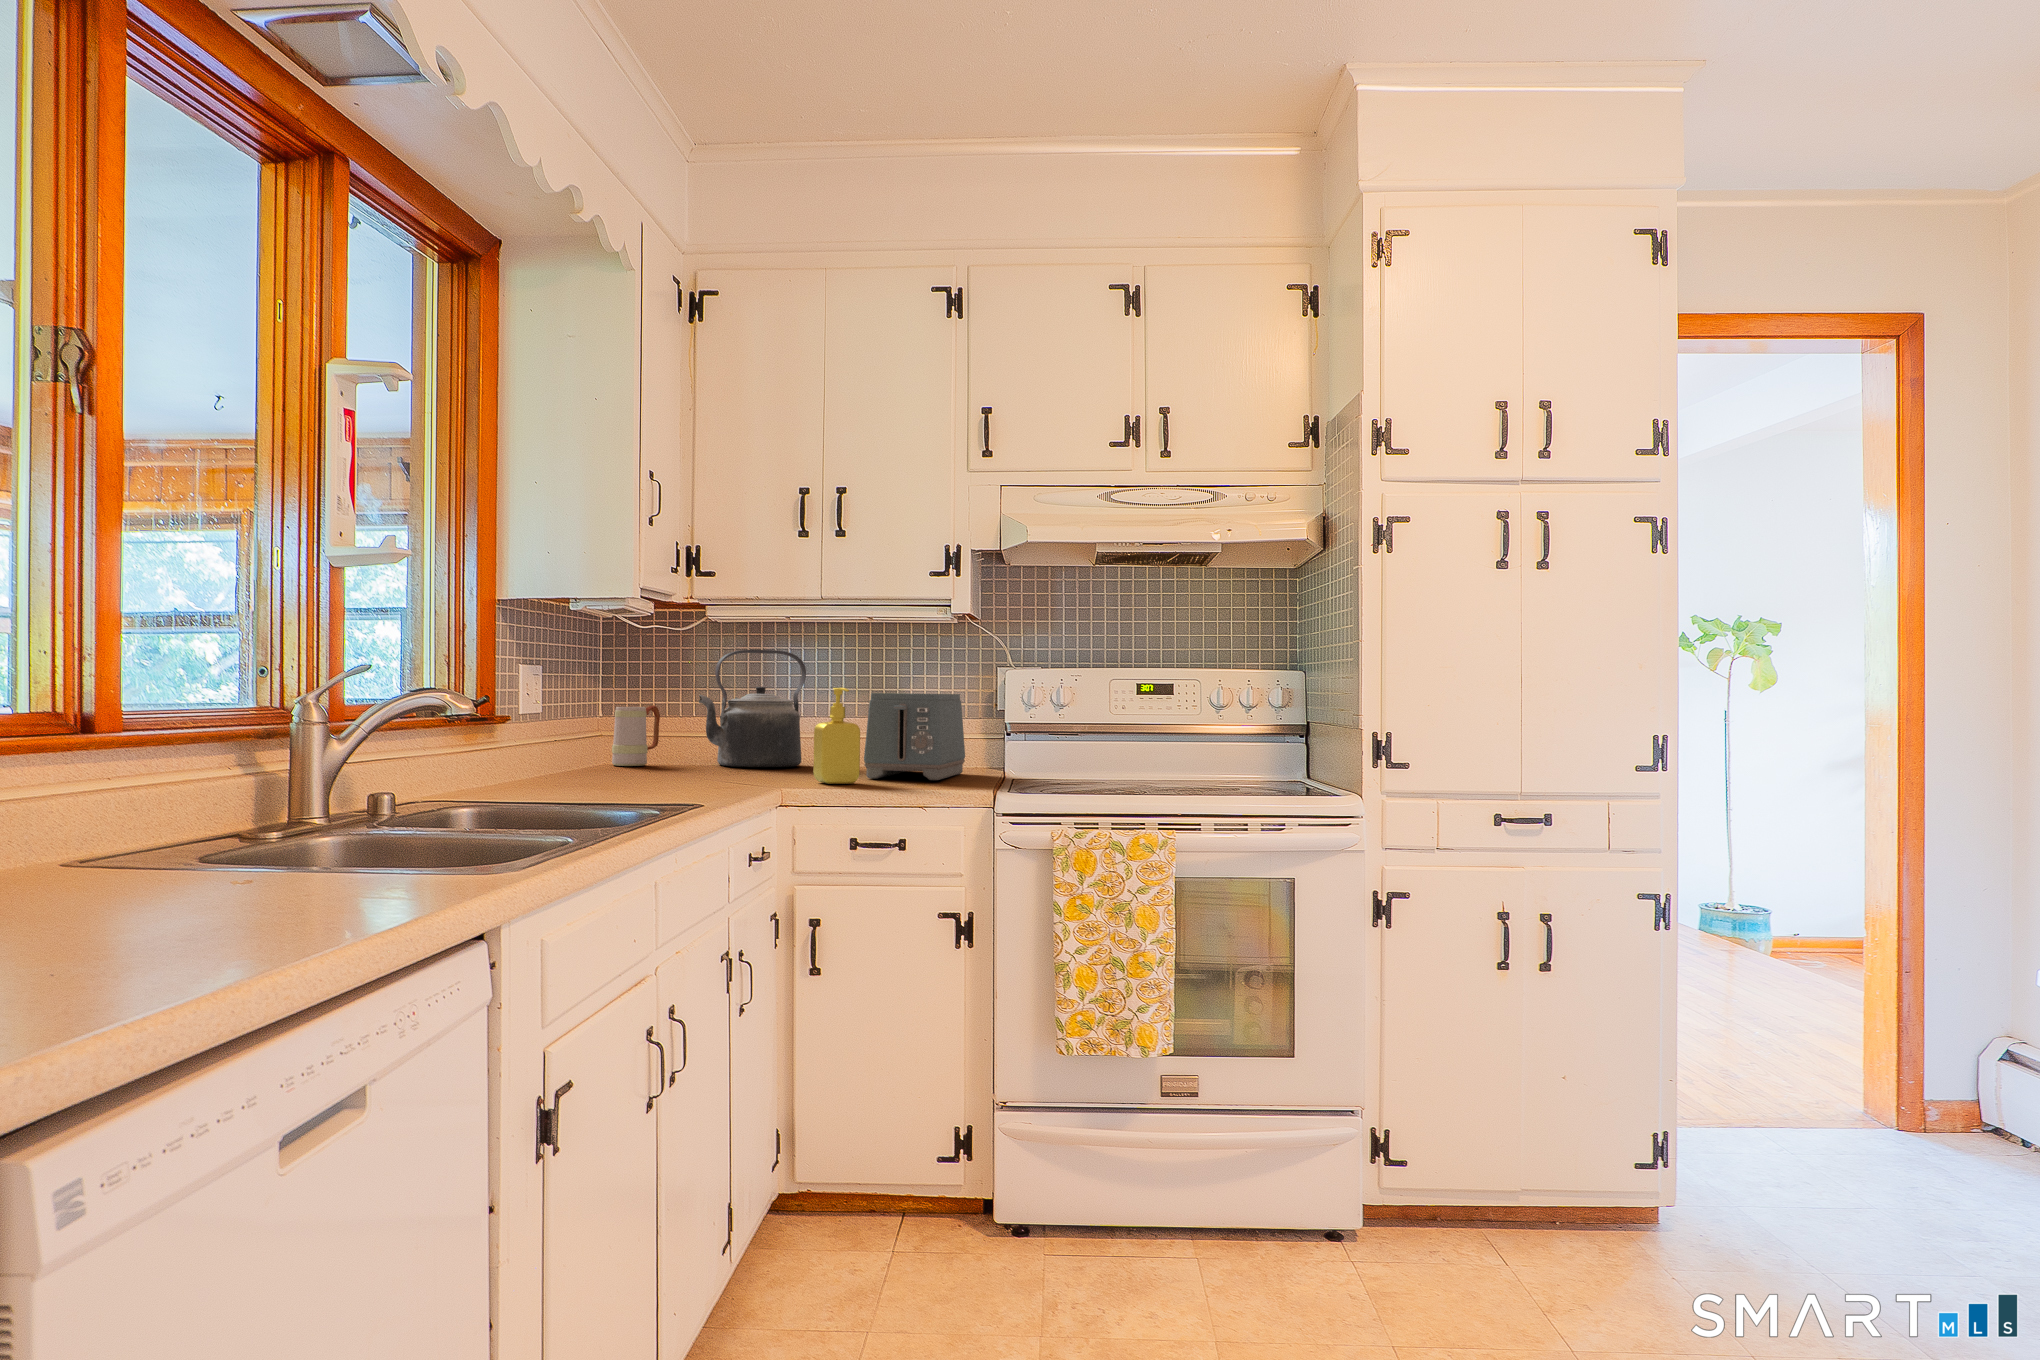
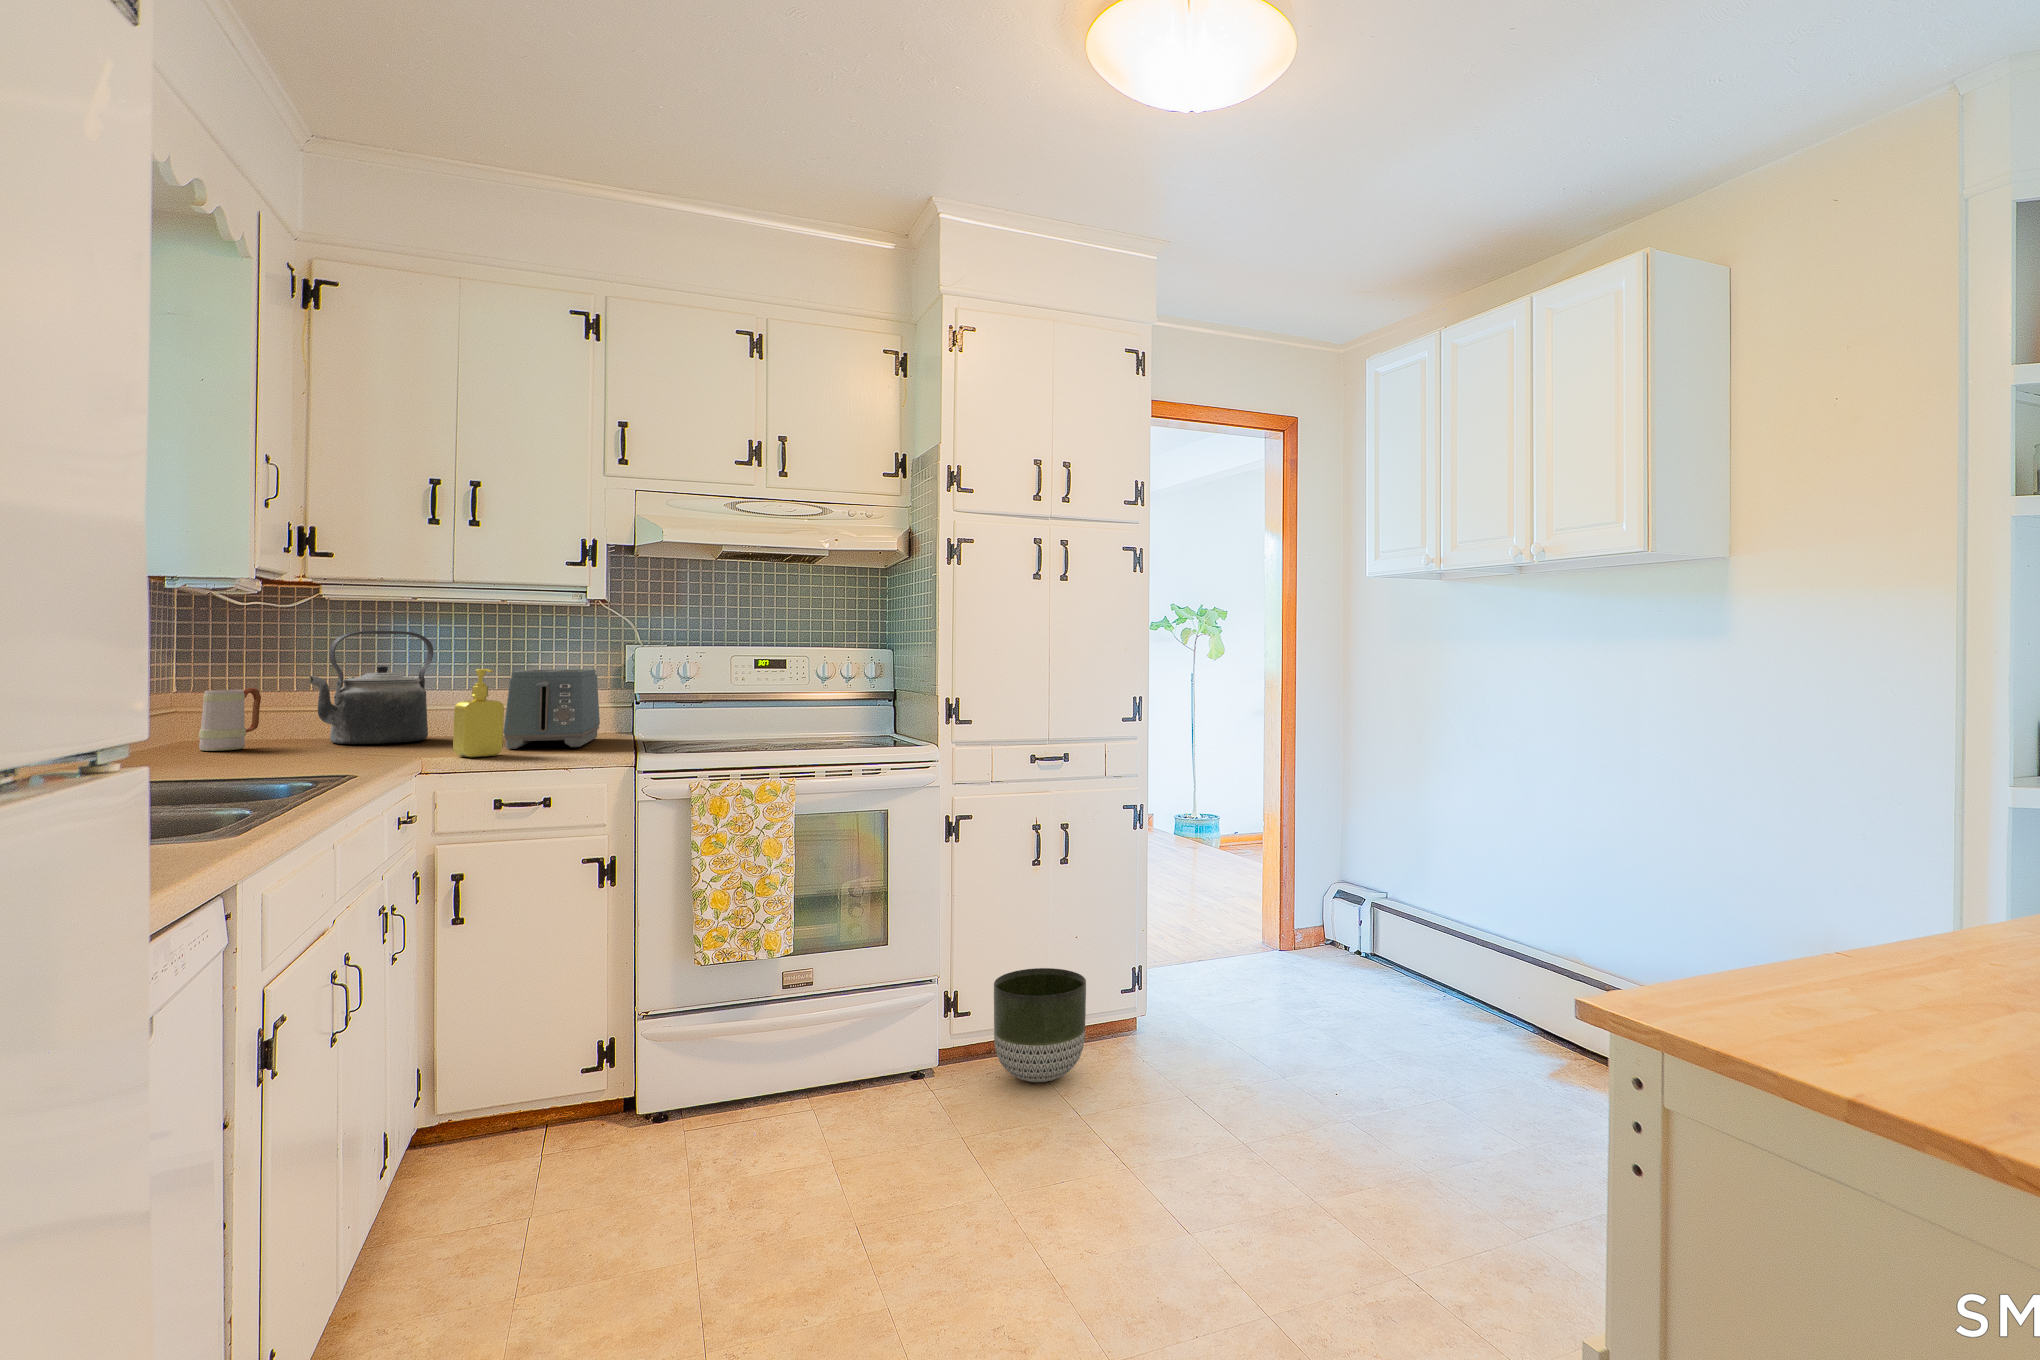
planter: none [1456,1134,1604,1305] -> present [994,968,1086,1082]

